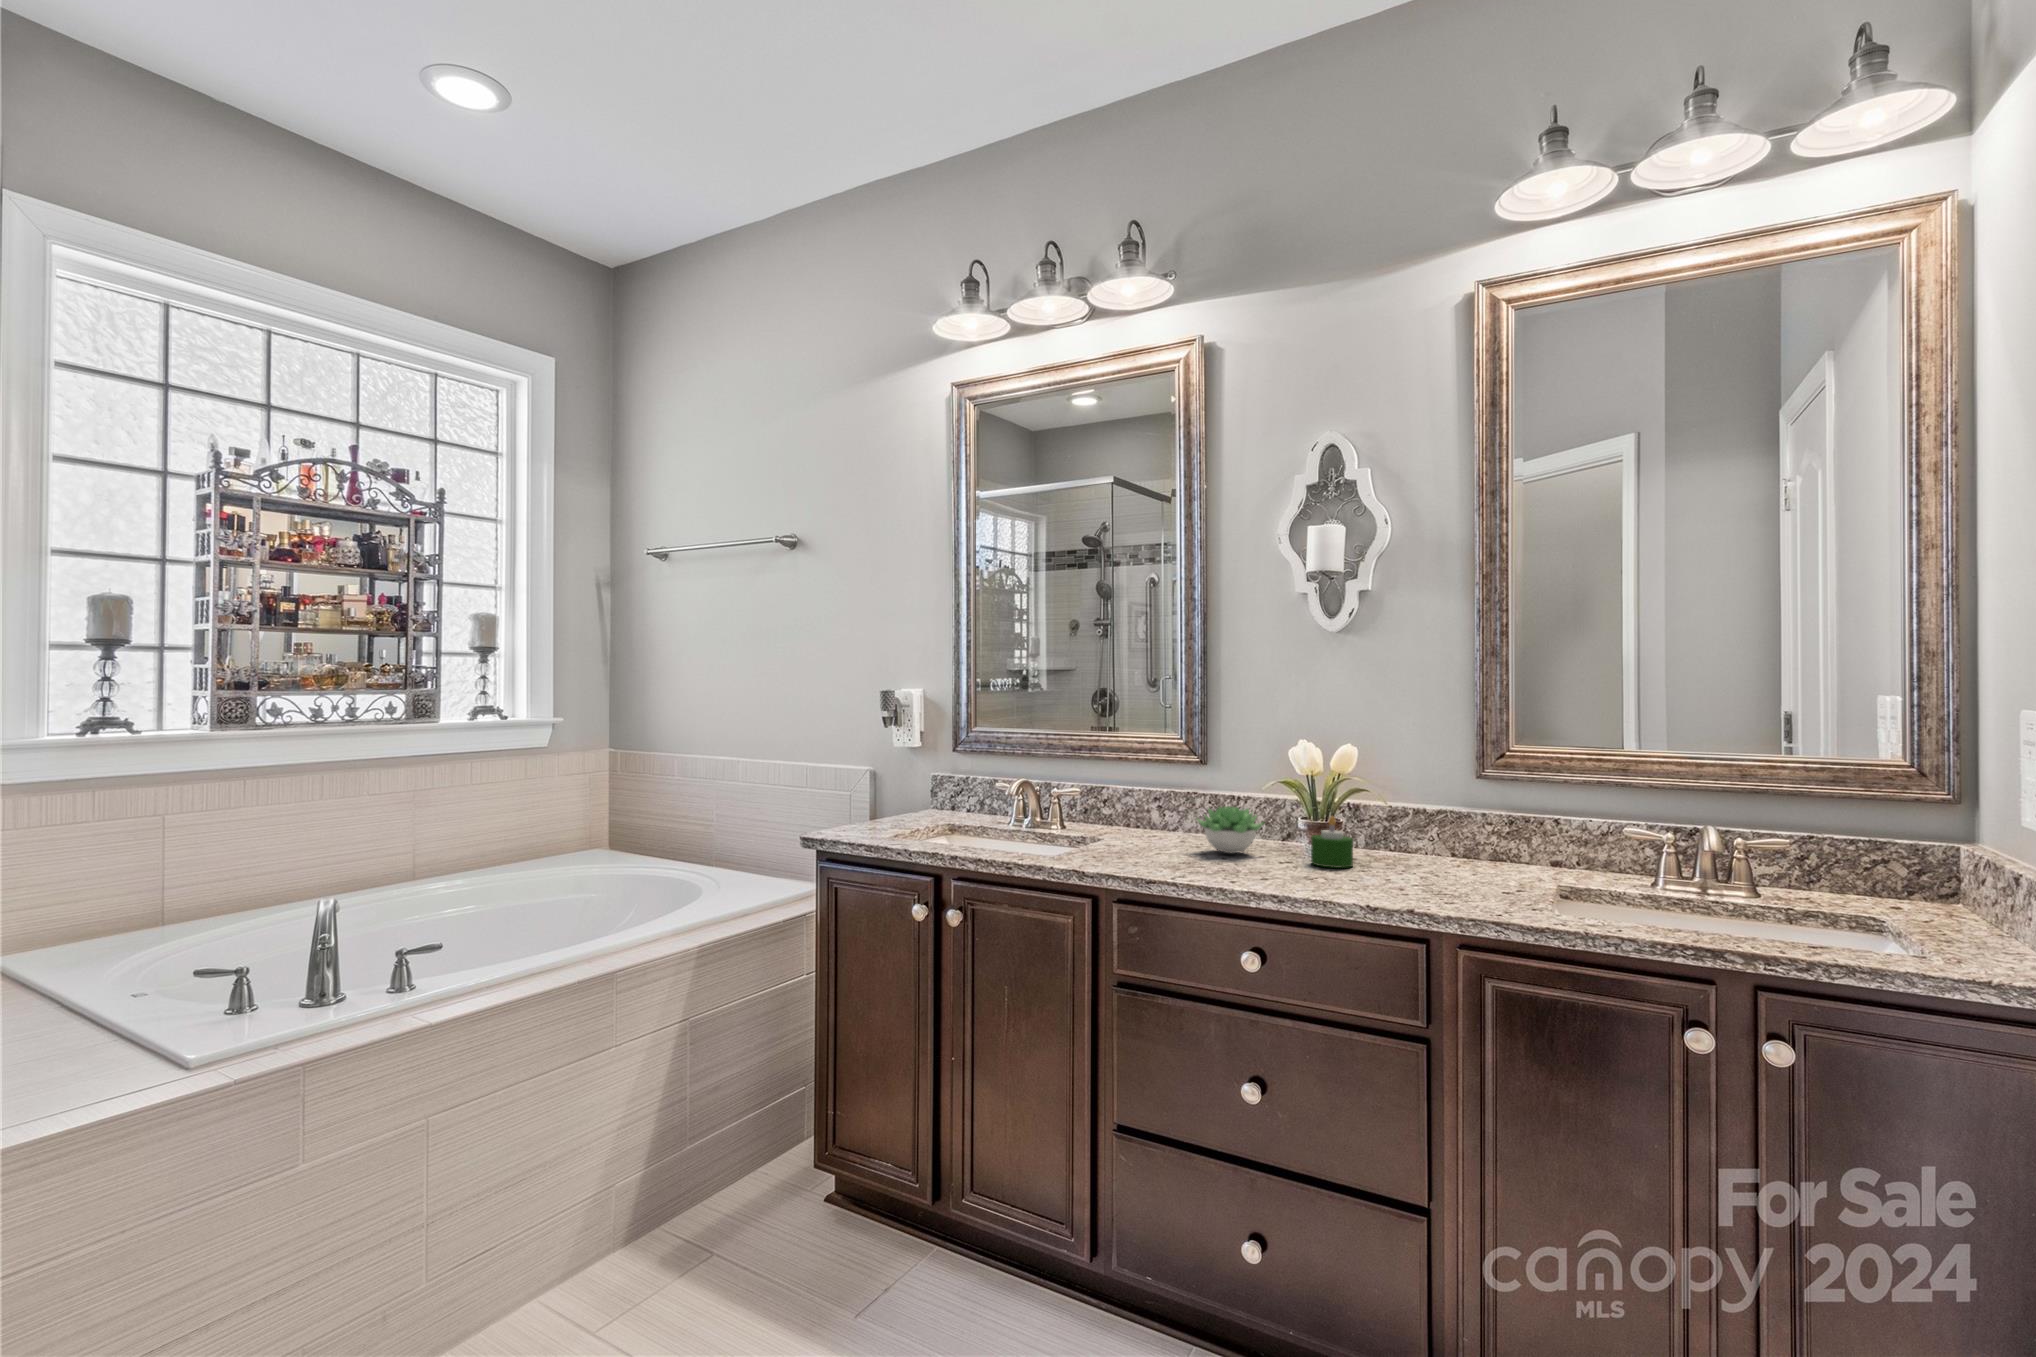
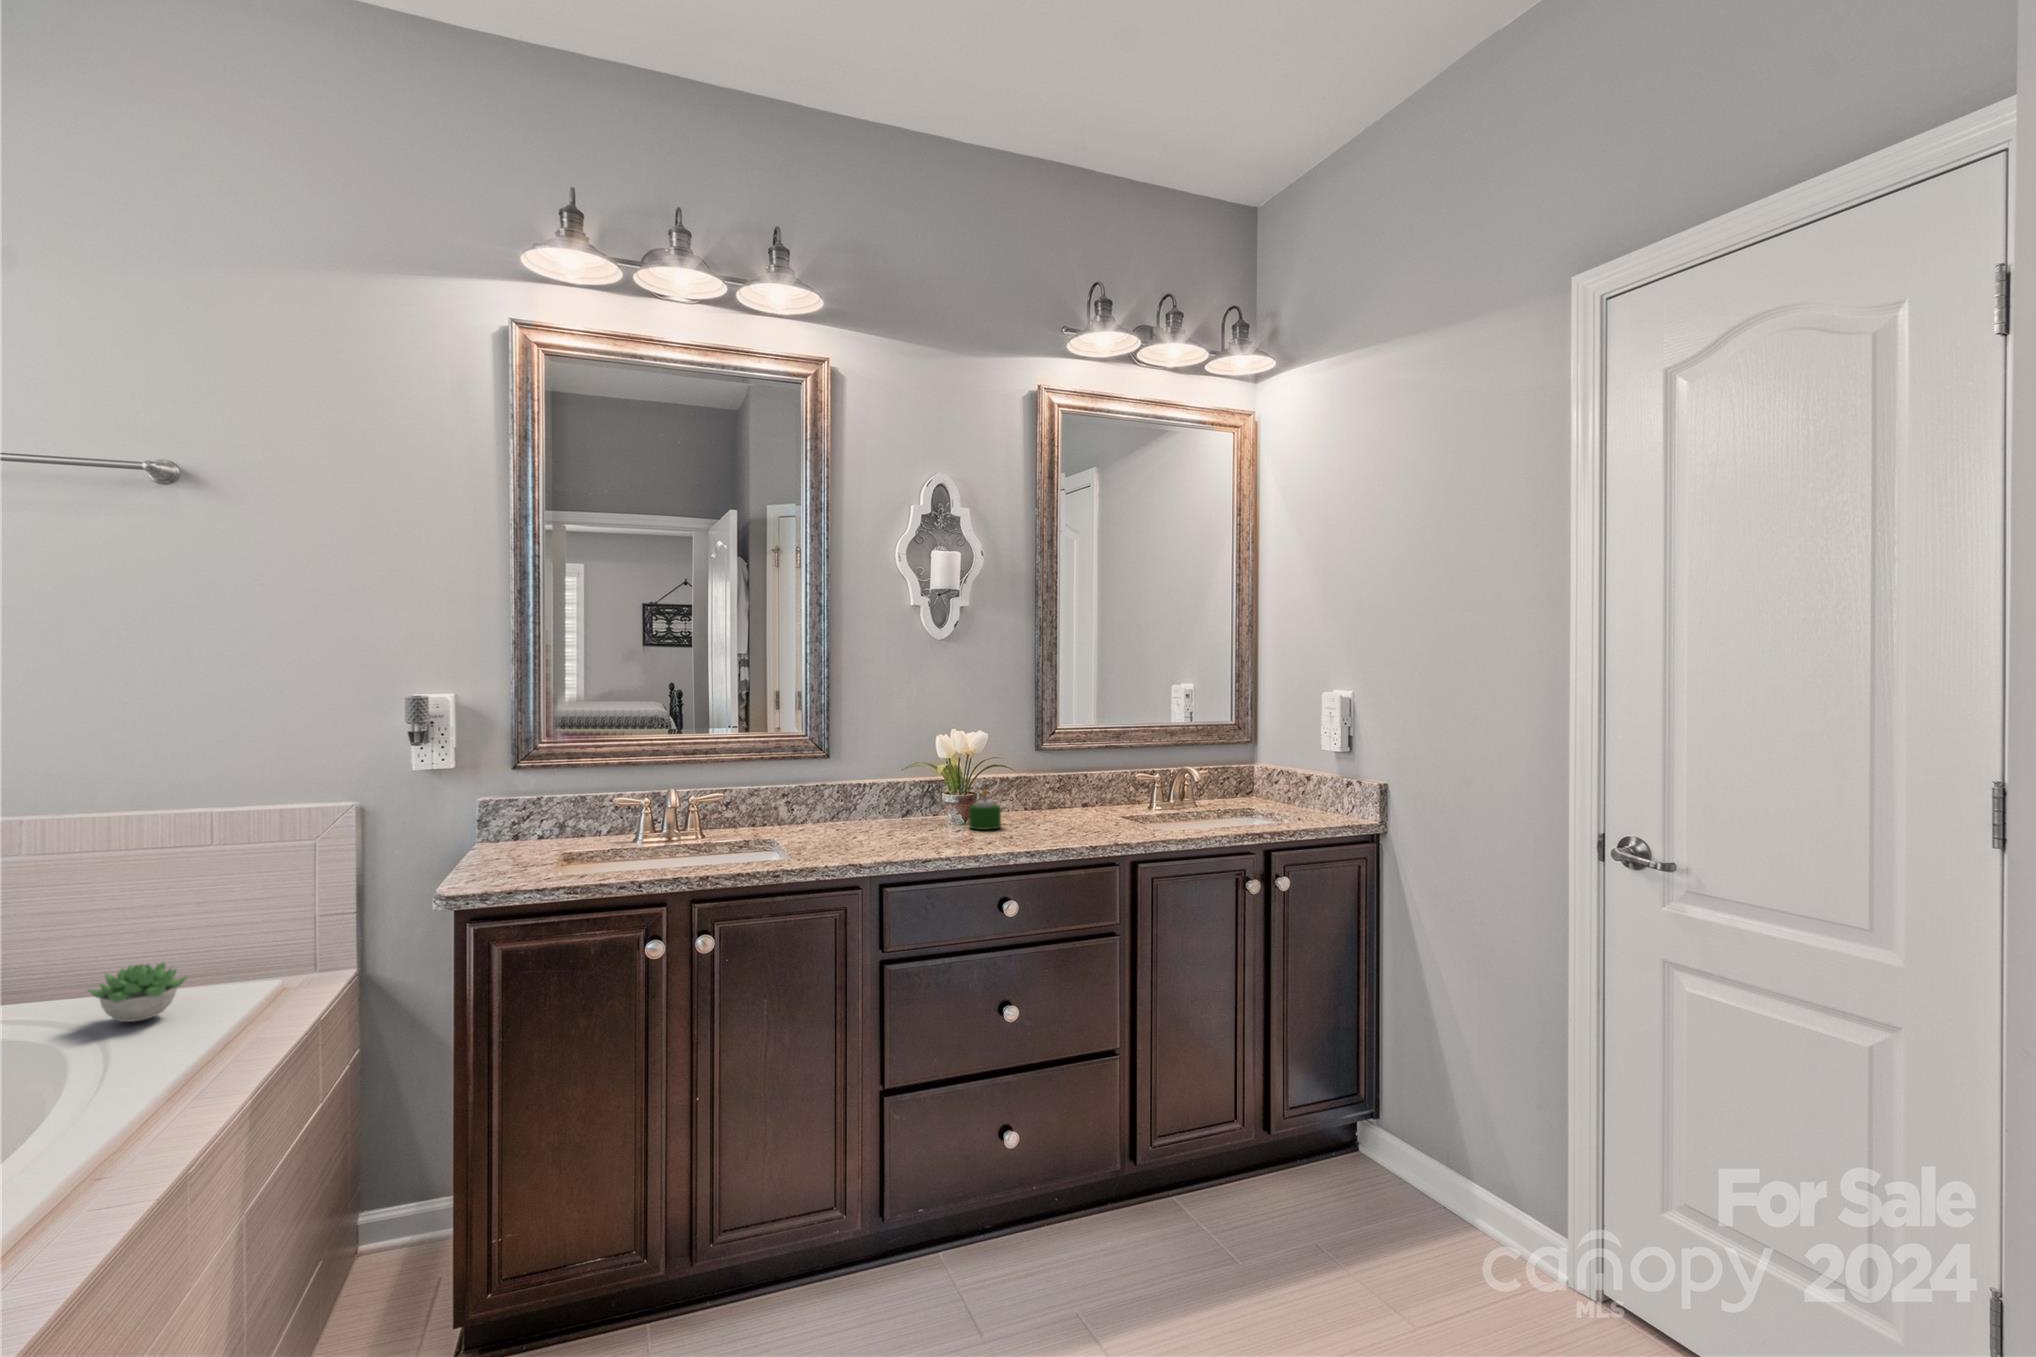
succulent plant: present [1198,806,1263,853] -> present [88,962,189,1022]

